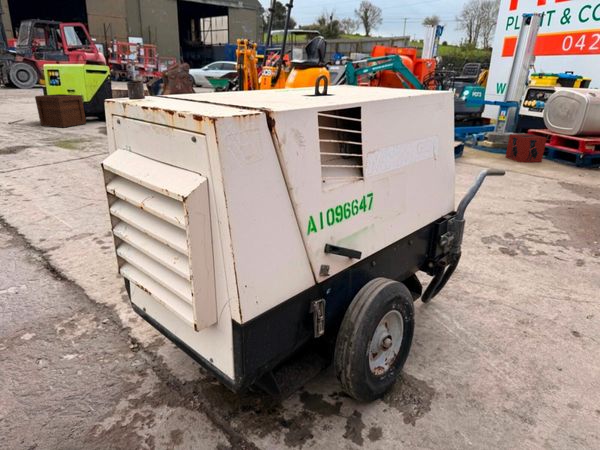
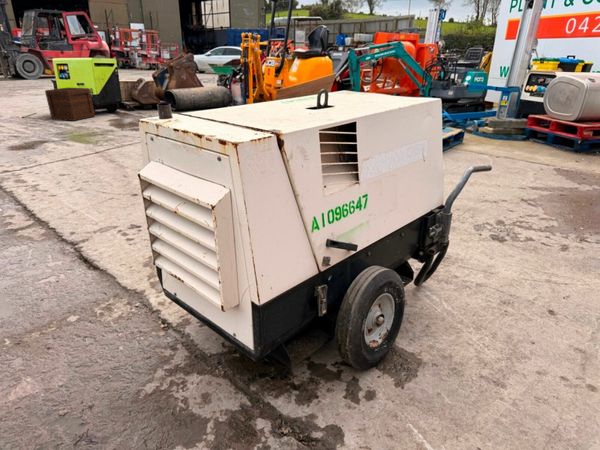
storage box: present [506,134,547,162] -> none [508,120,548,149]

